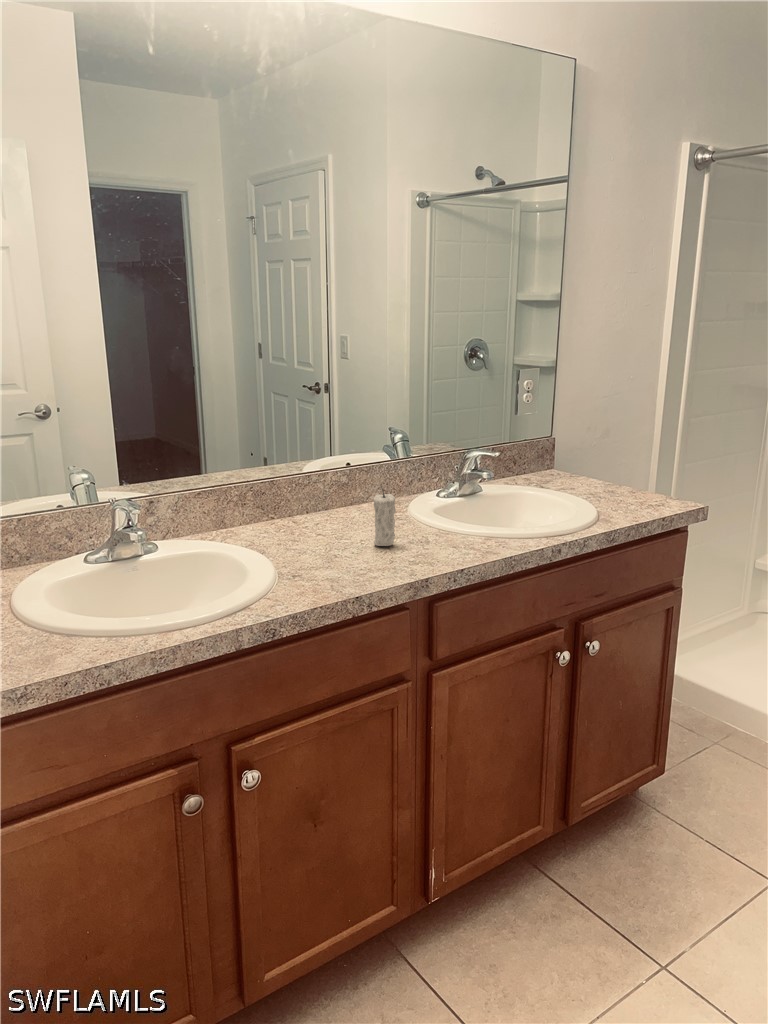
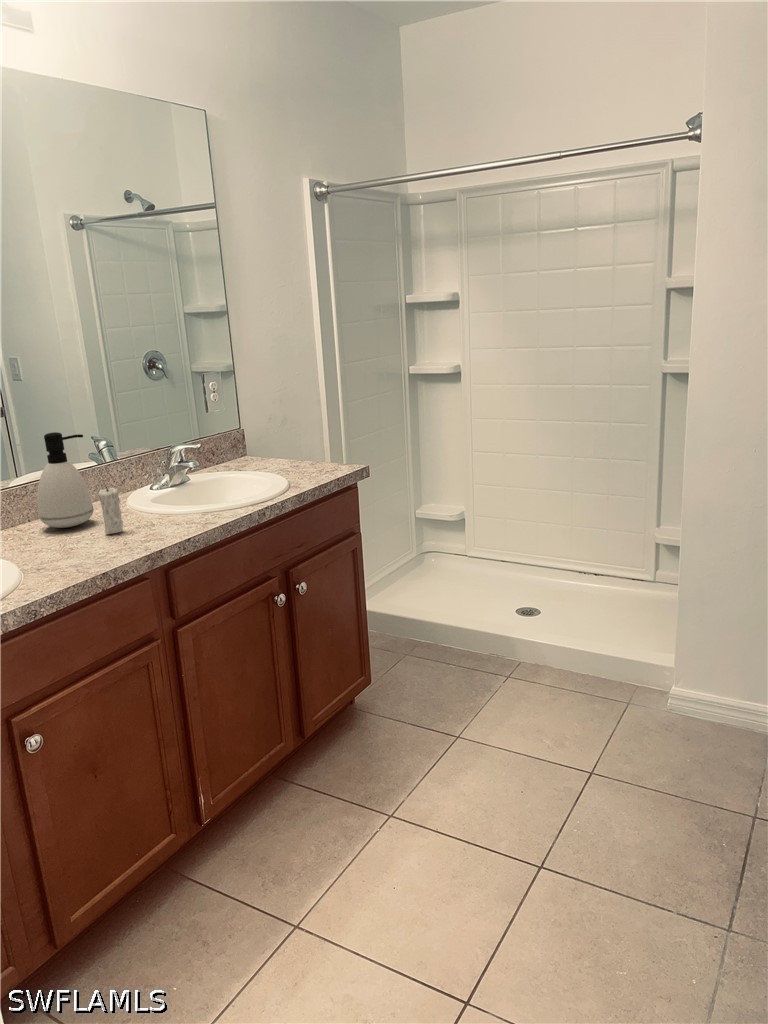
soap dispenser: none [313,422,371,529] -> present [38,432,94,528]

